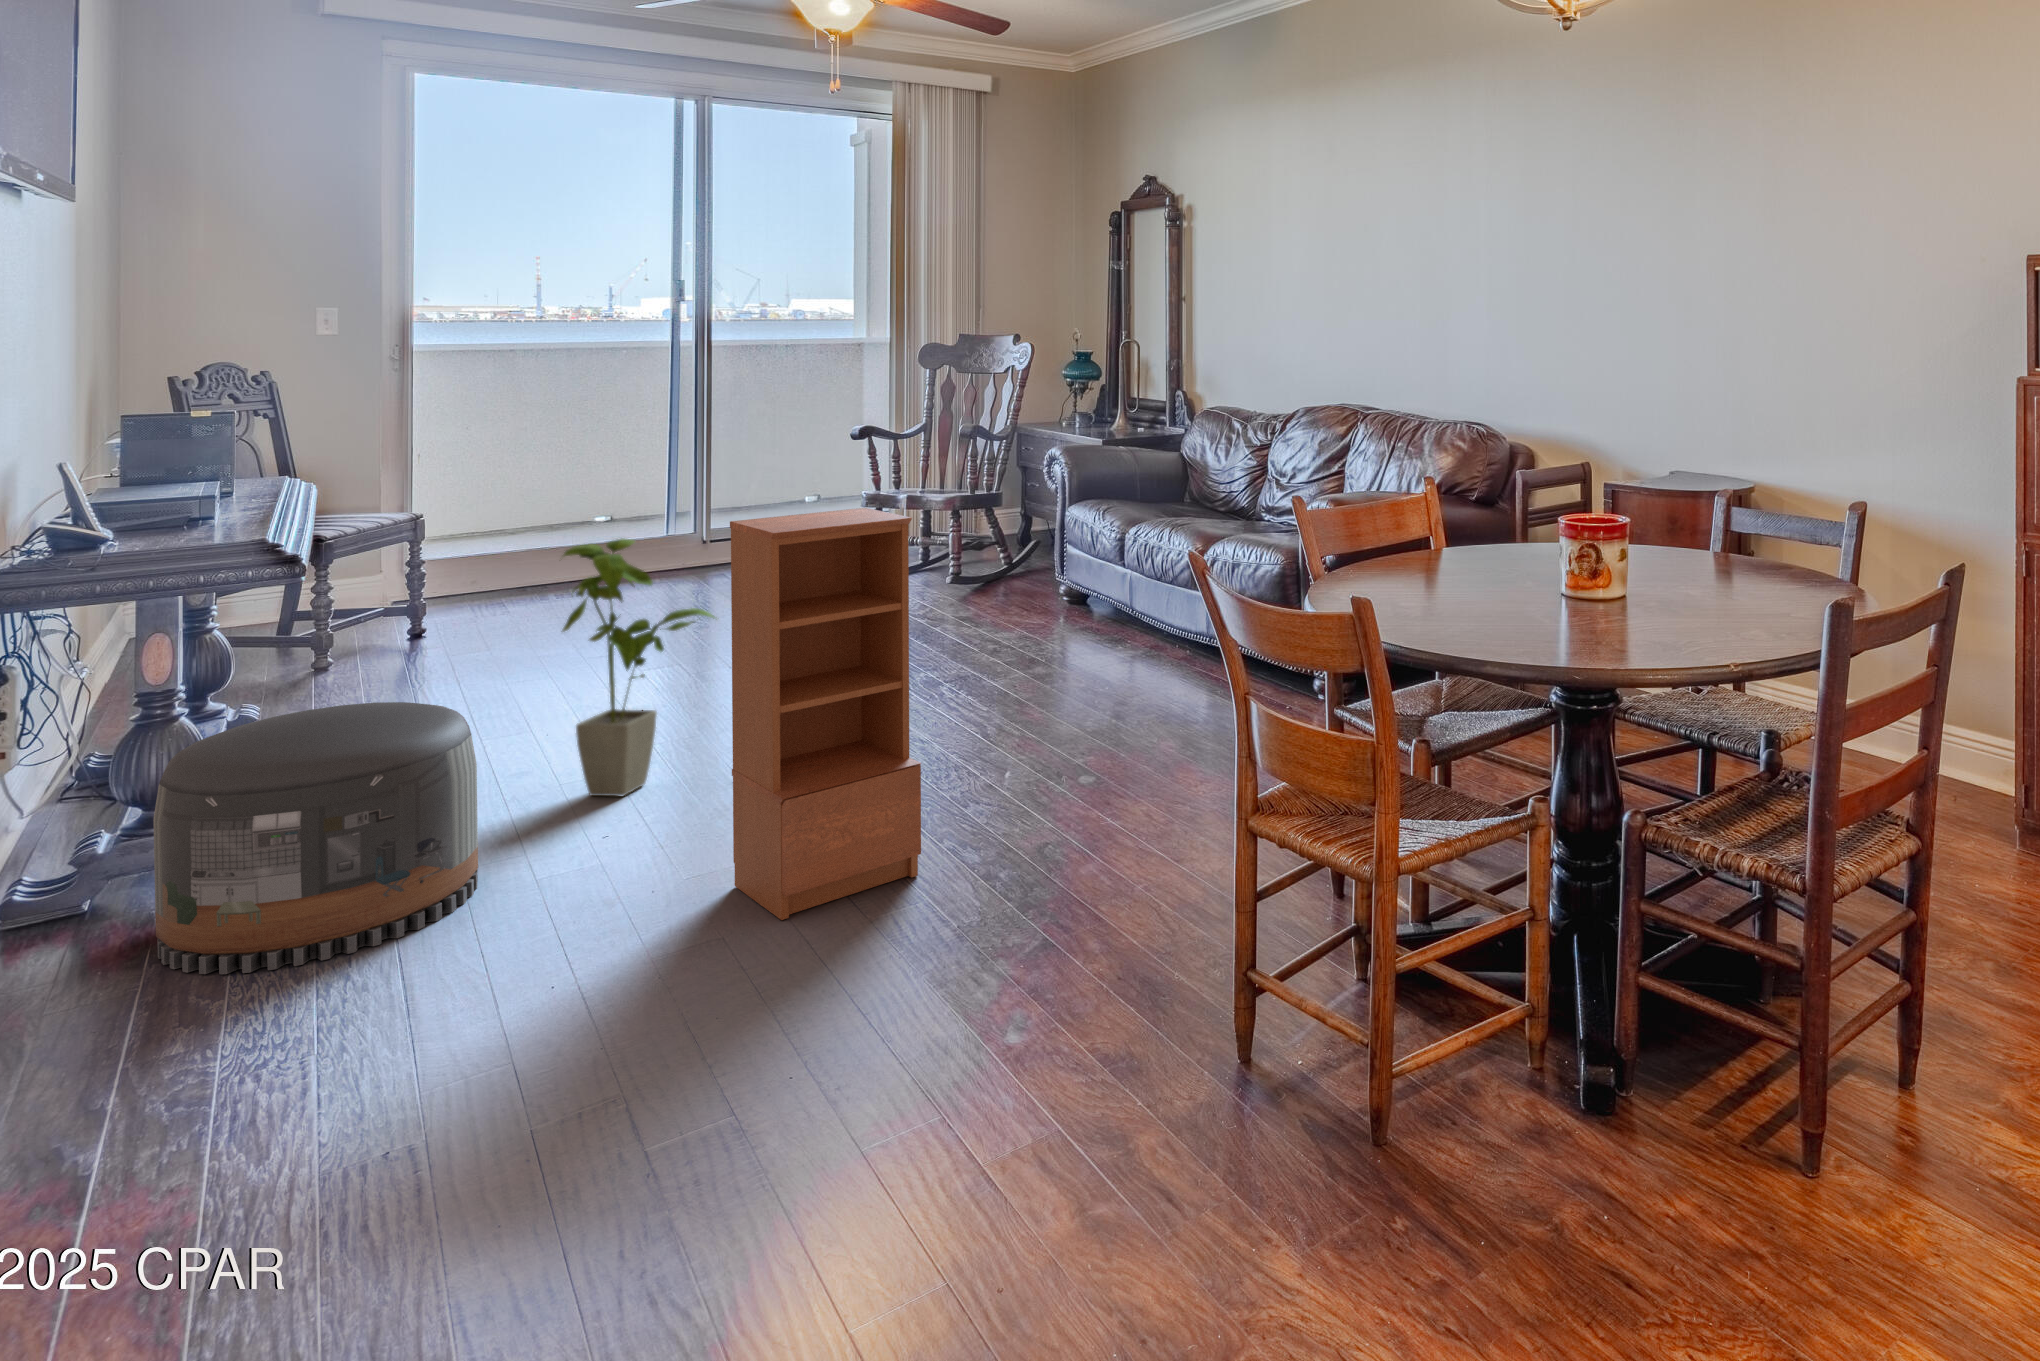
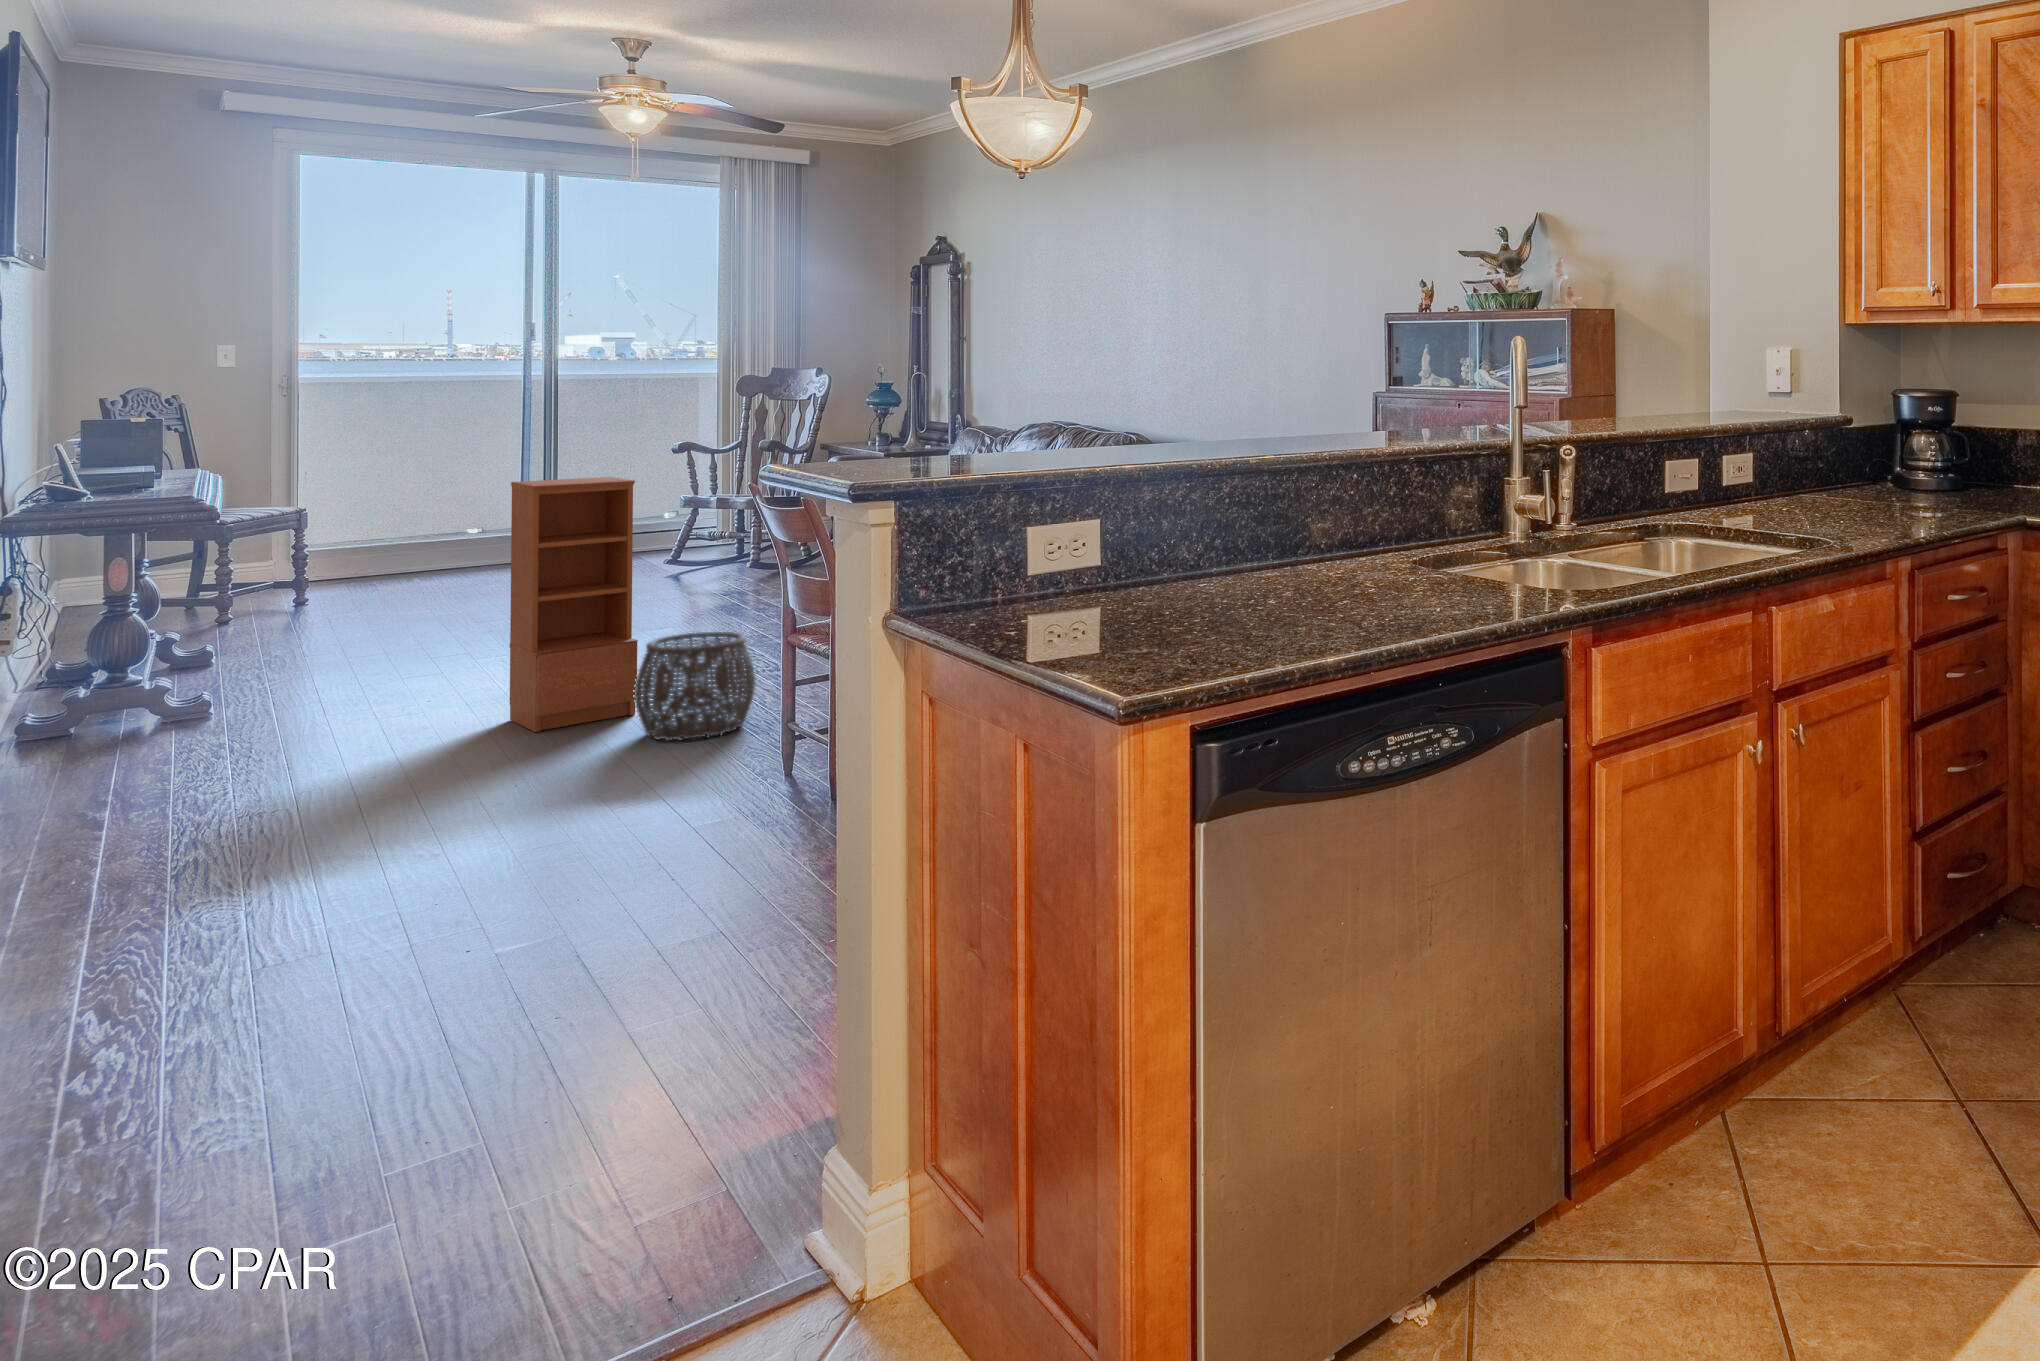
house plant: present [563,539,714,796] -> none [402,504,520,683]
pouf: present [153,702,478,974] -> none [127,602,338,754]
woven basket: none [937,755,1114,949] -> present [634,632,756,740]

